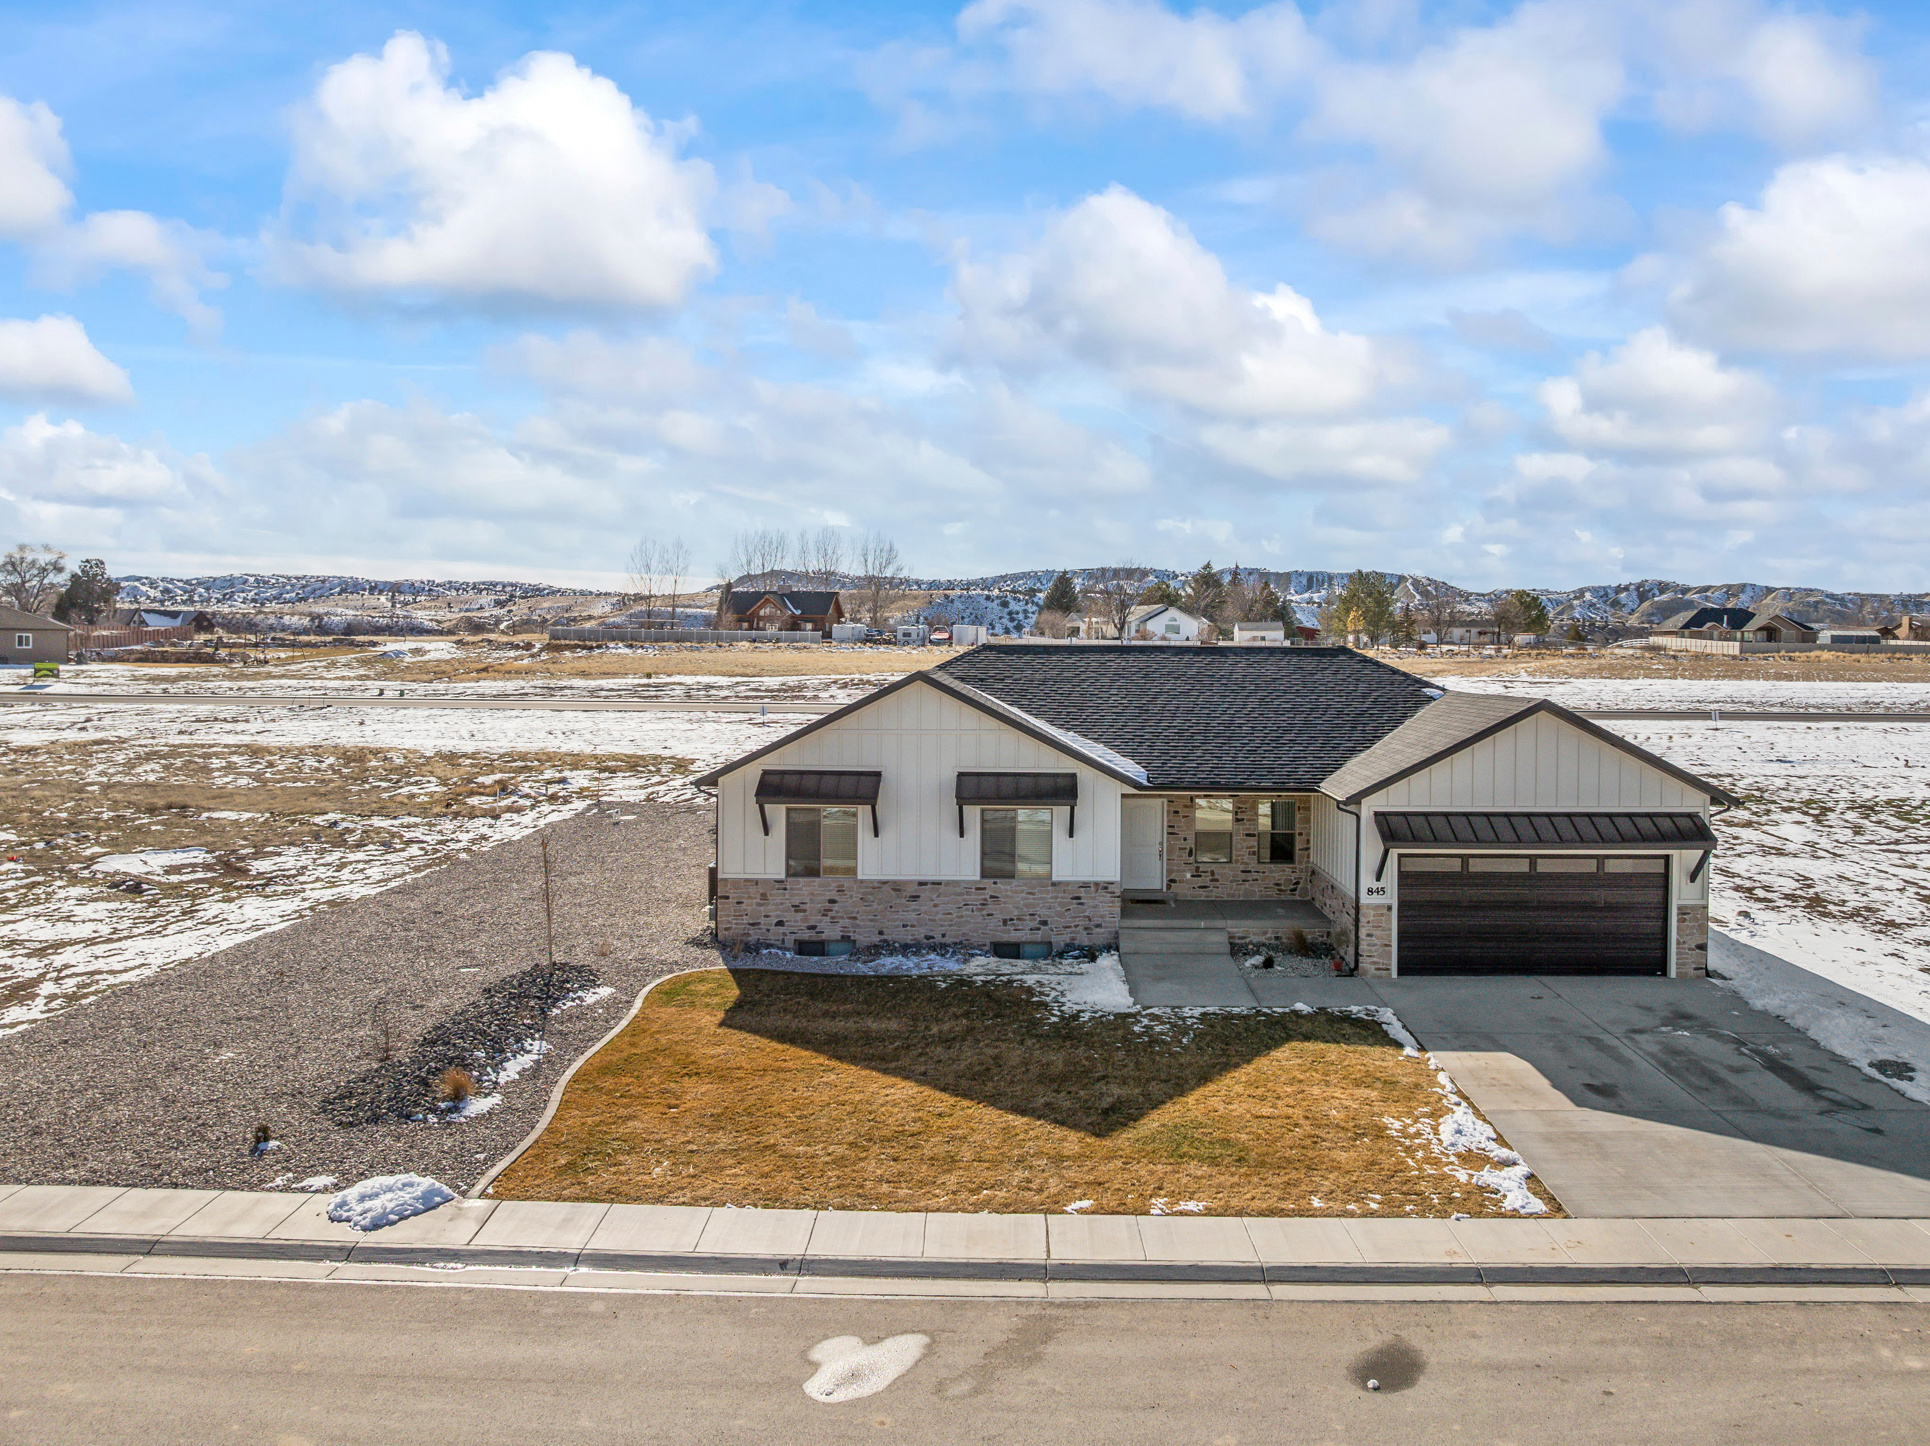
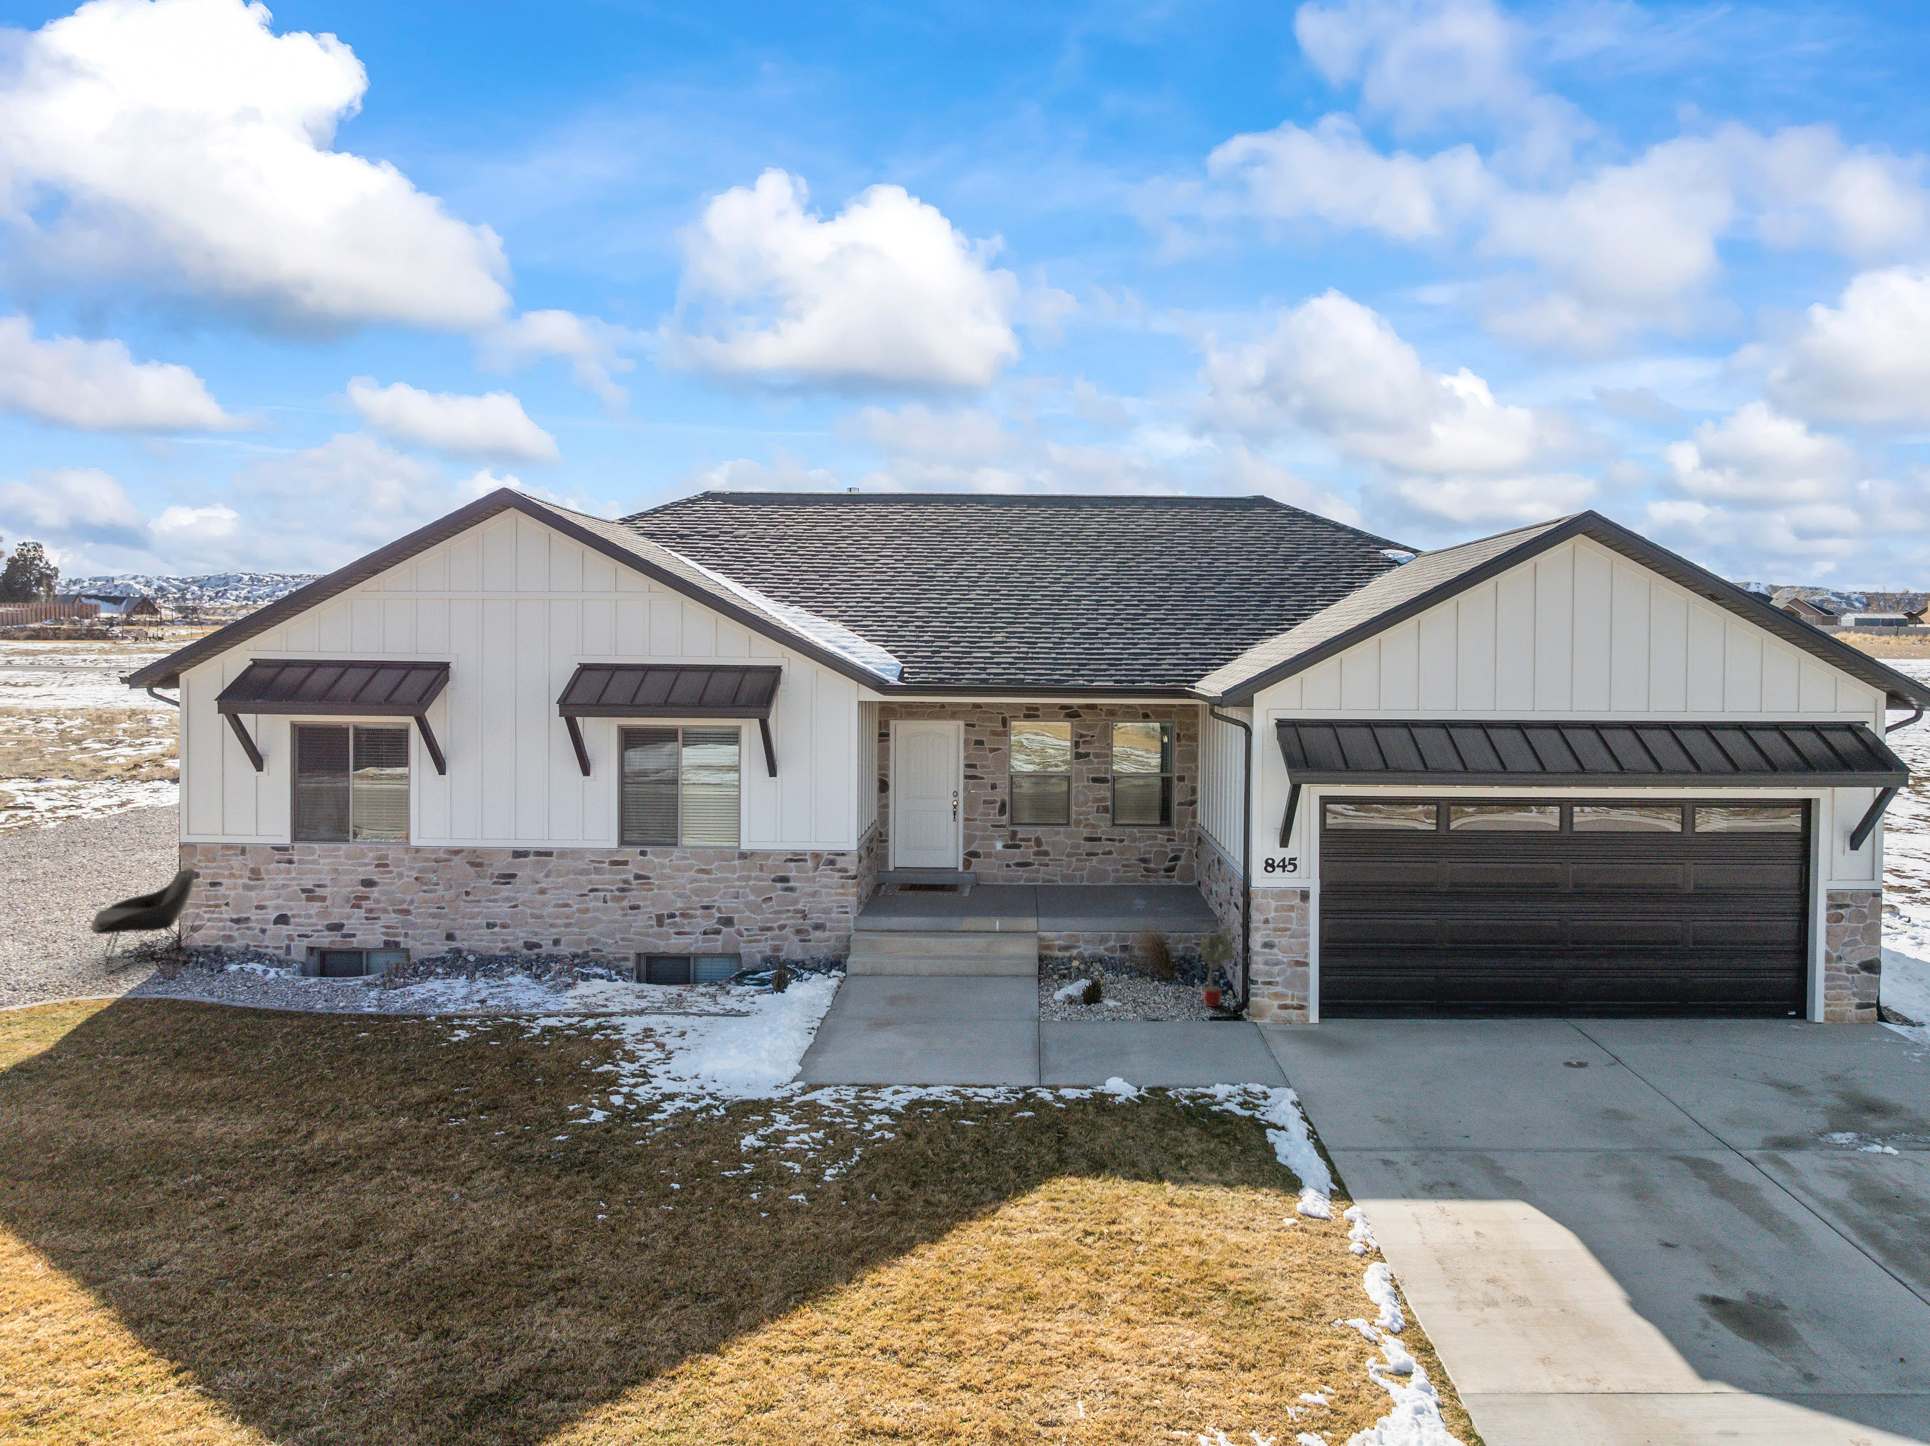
lounge chair: none [678,892,734,955] -> present [91,868,195,975]

